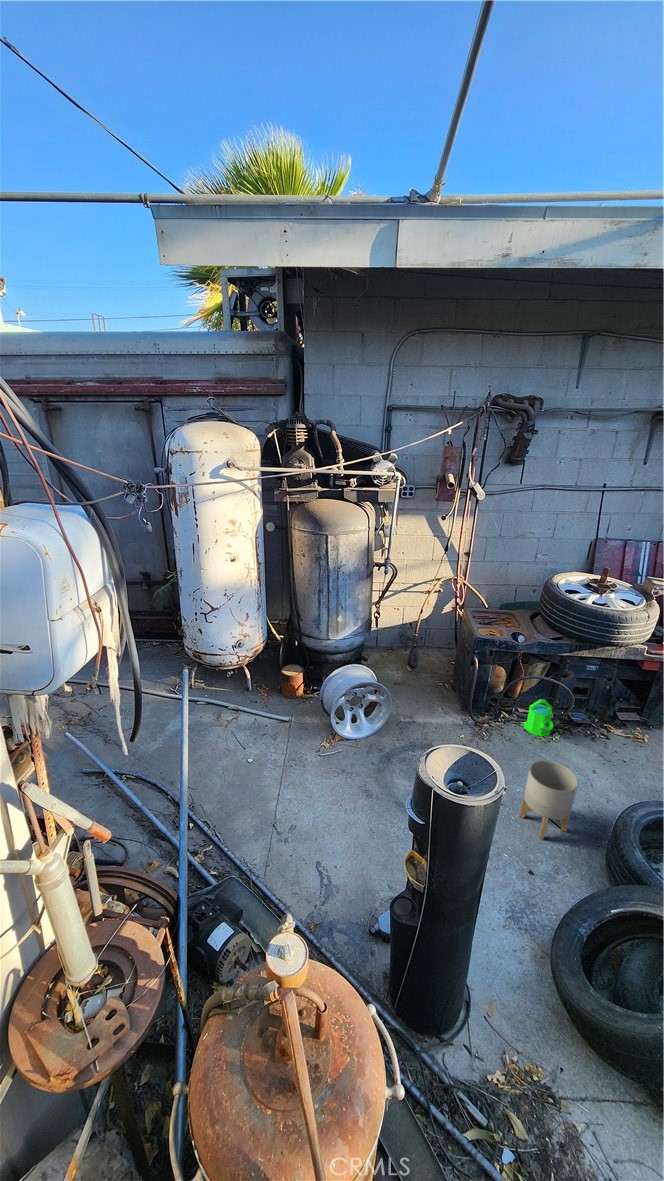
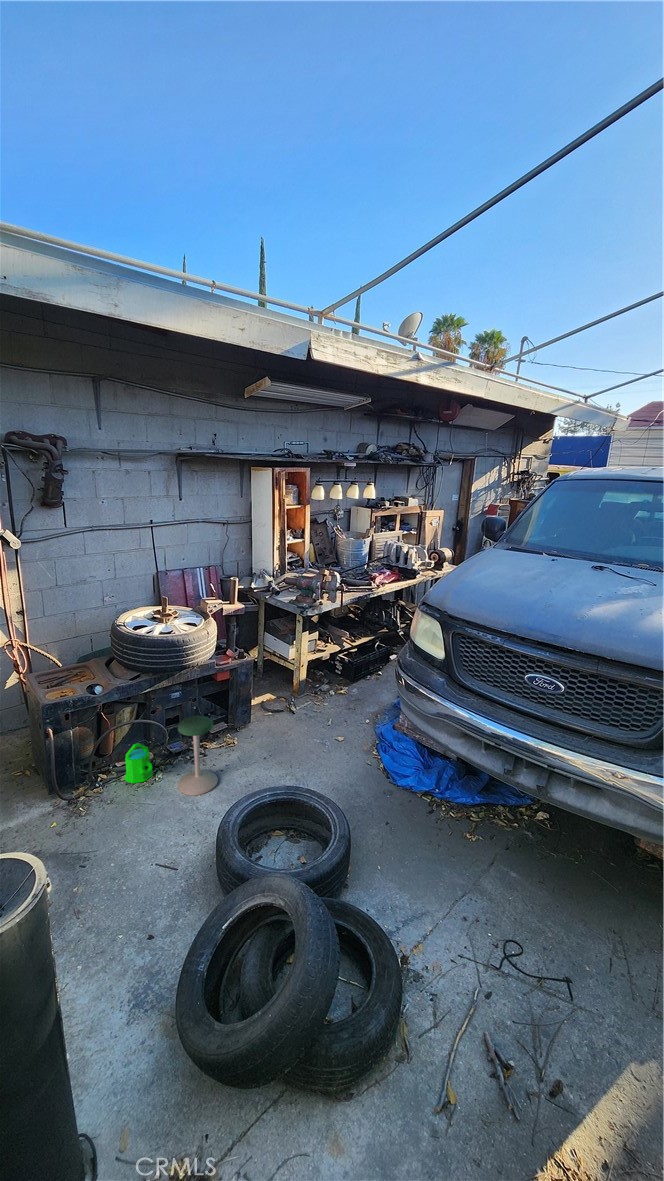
stool: none [574,695,630,776] -> present [178,716,218,796]
planter: present [520,760,578,839] -> none [126,804,180,893]

